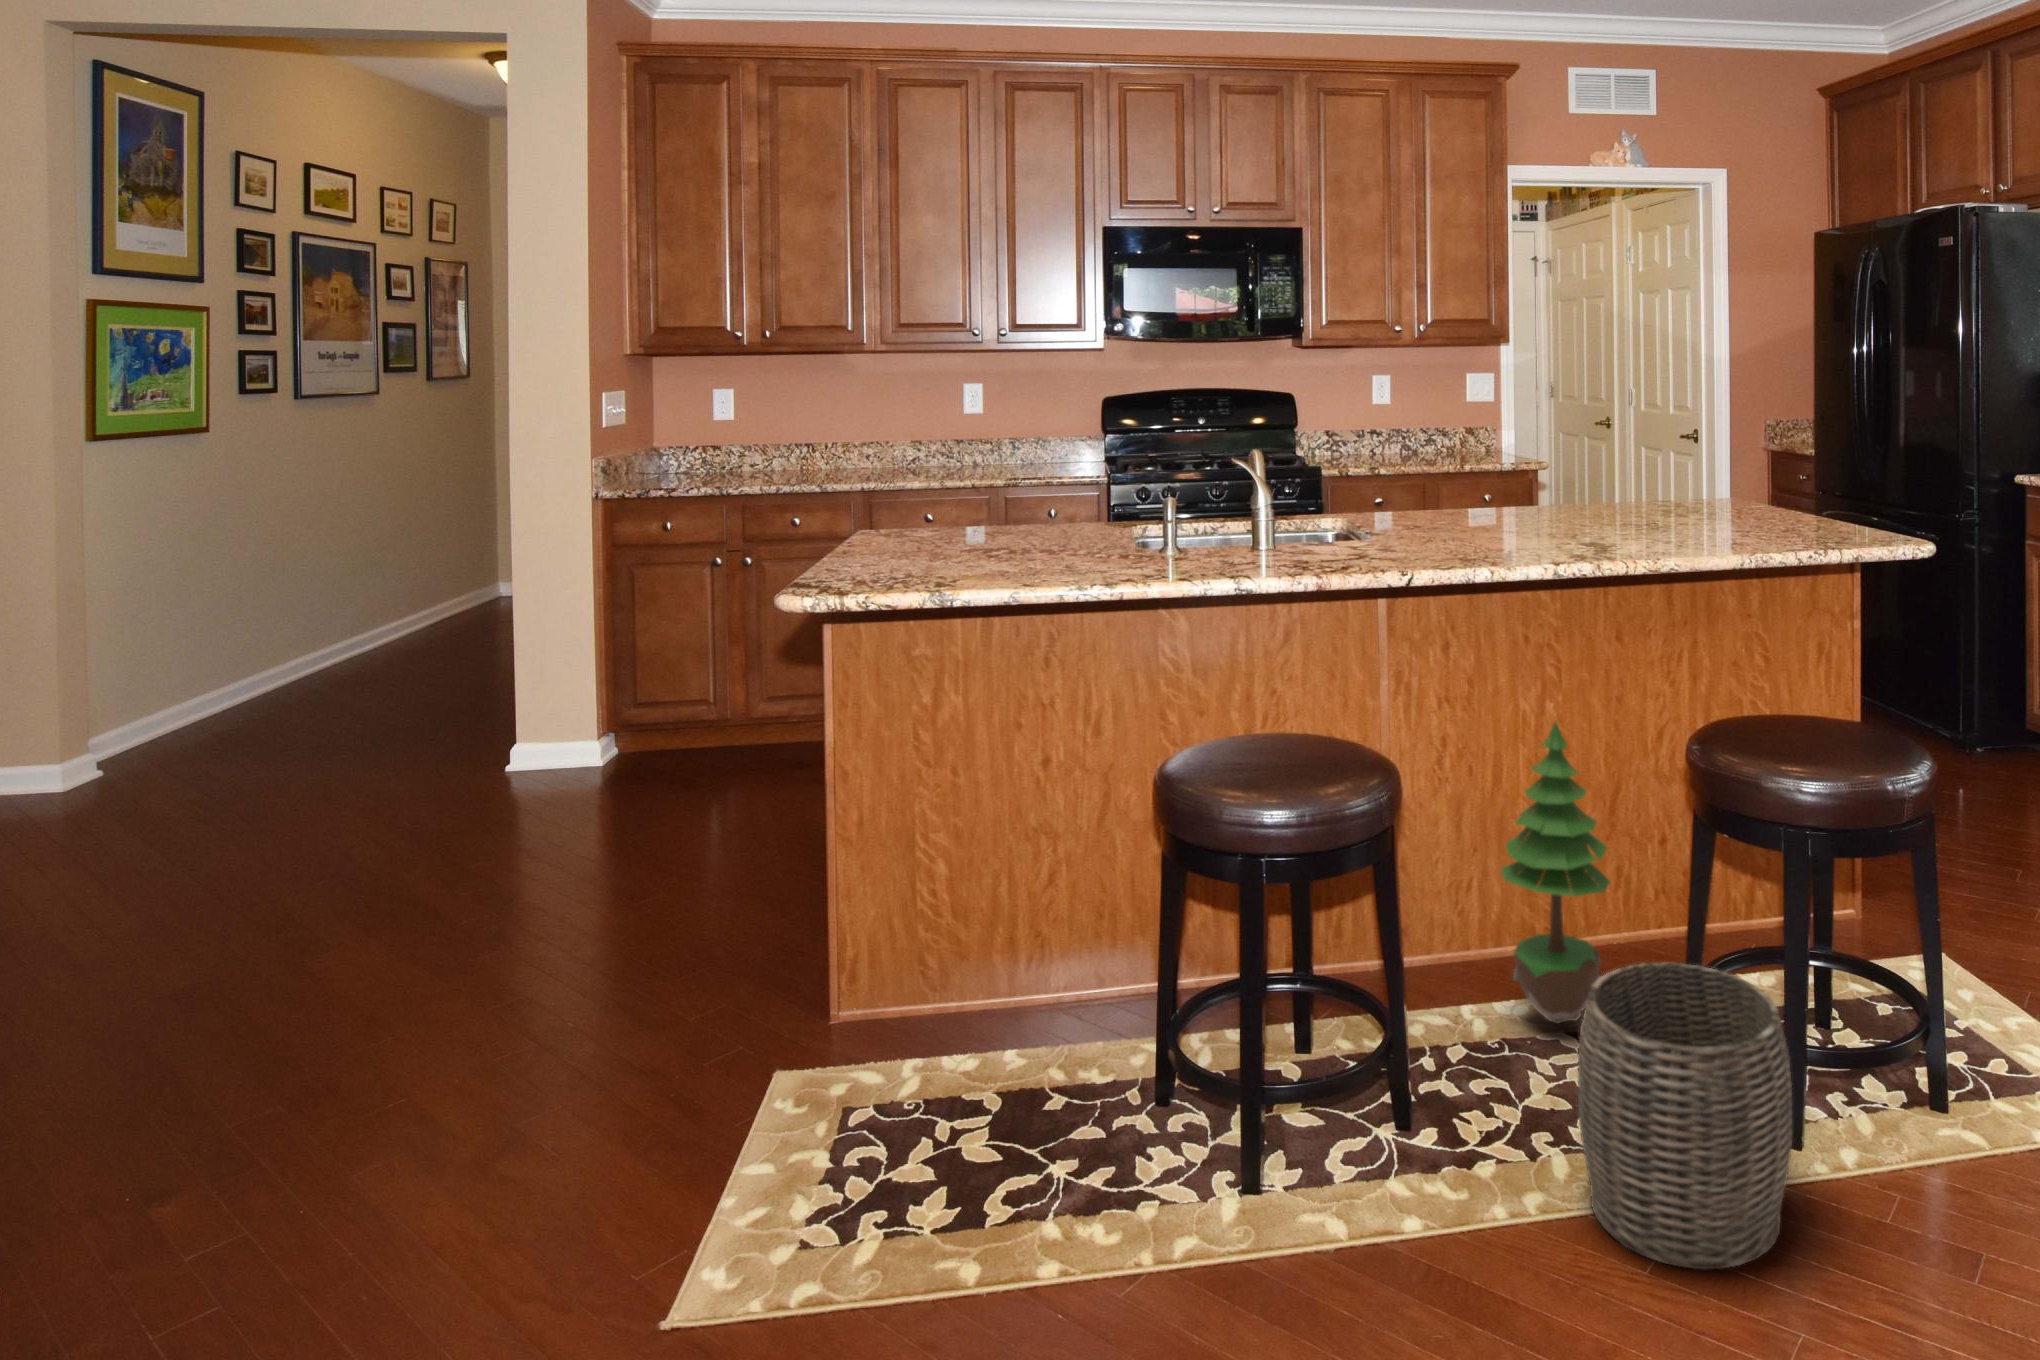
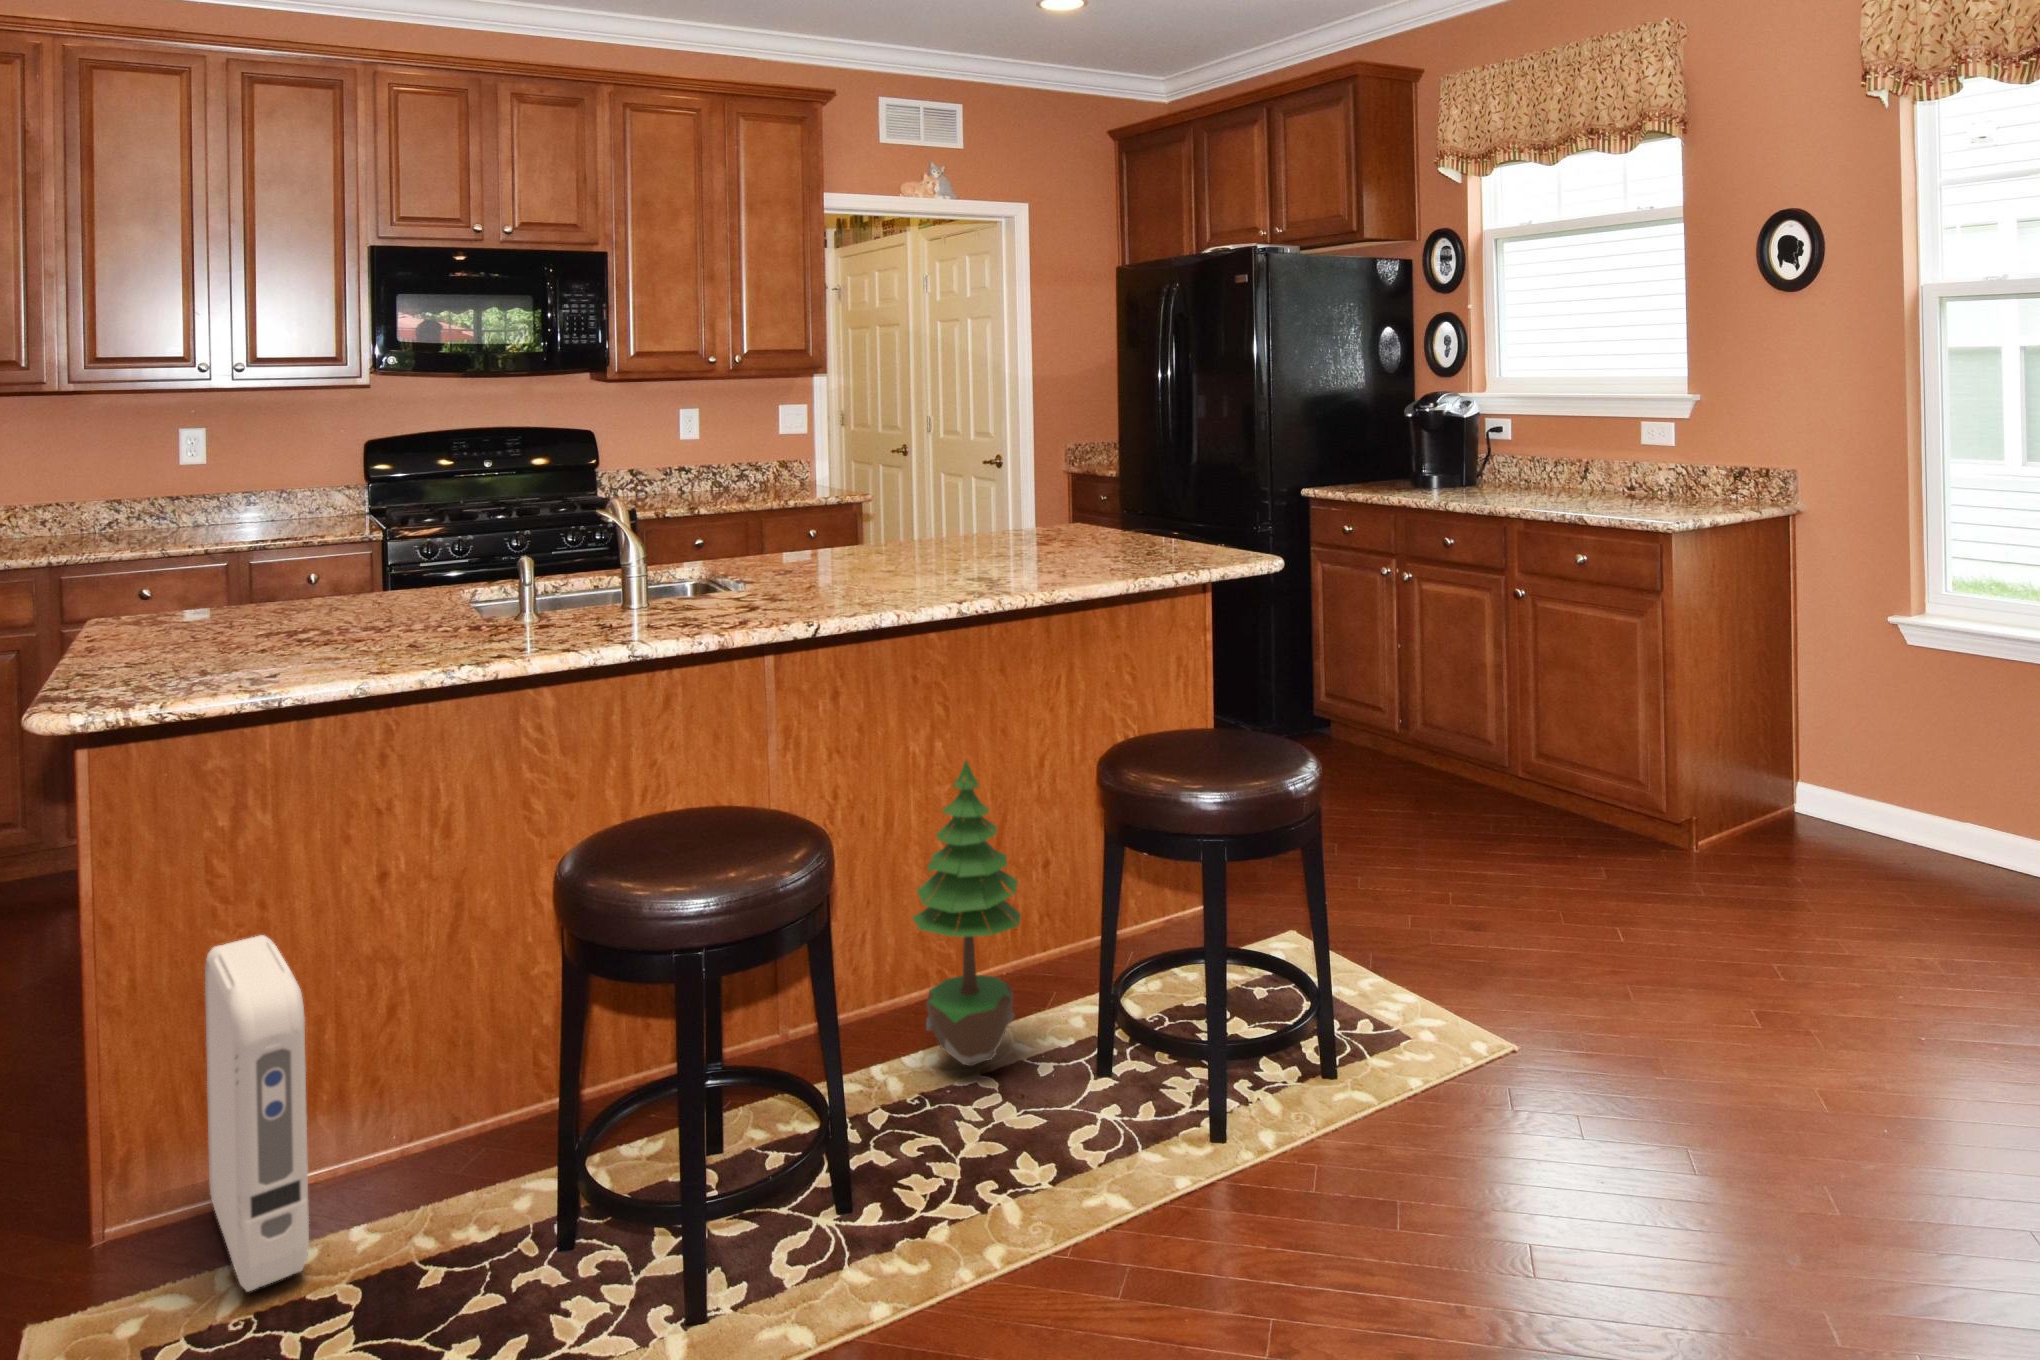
air purifier: none [909,797,968,1083] -> present [205,935,309,1291]
woven basket: present [1578,962,1792,1269] -> none [1035,985,1236,1287]

